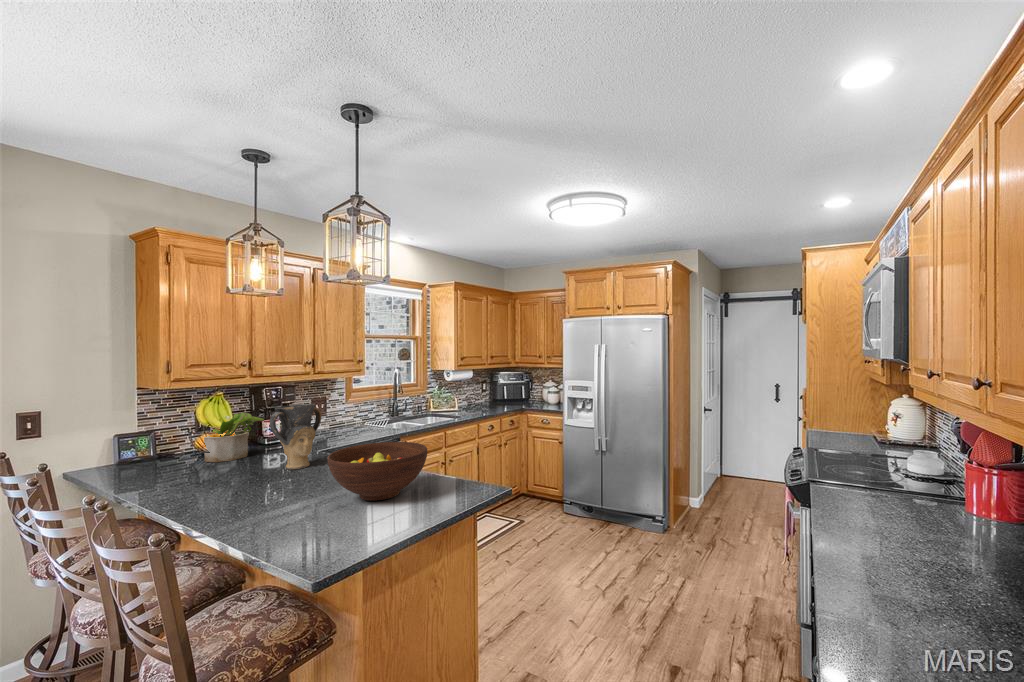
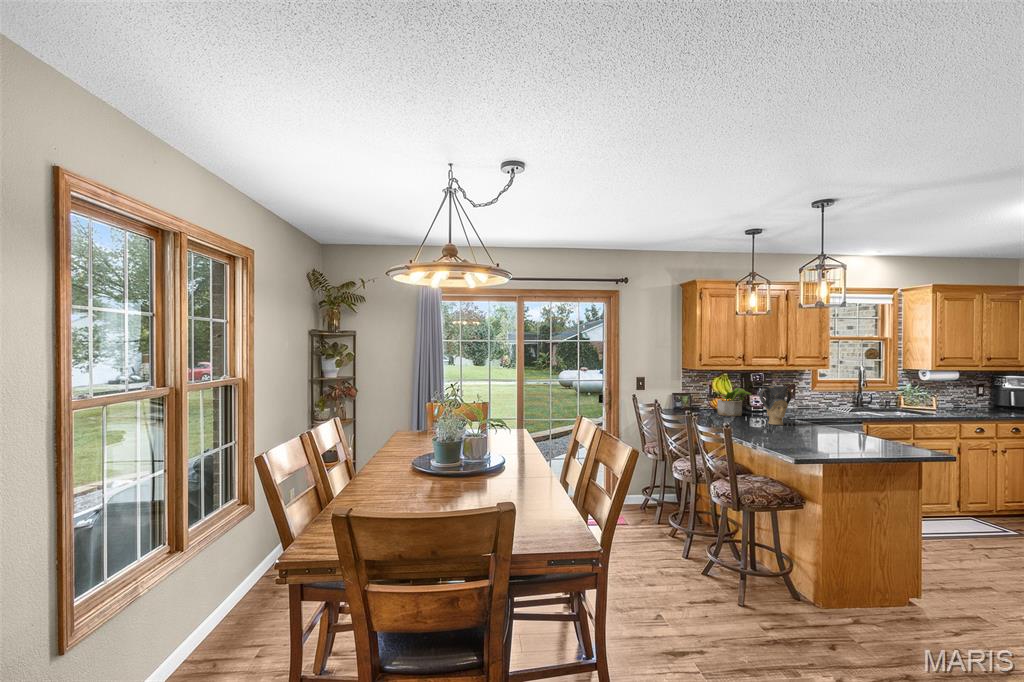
fruit bowl: present [328,442,427,501] -> none [796,412,863,444]

